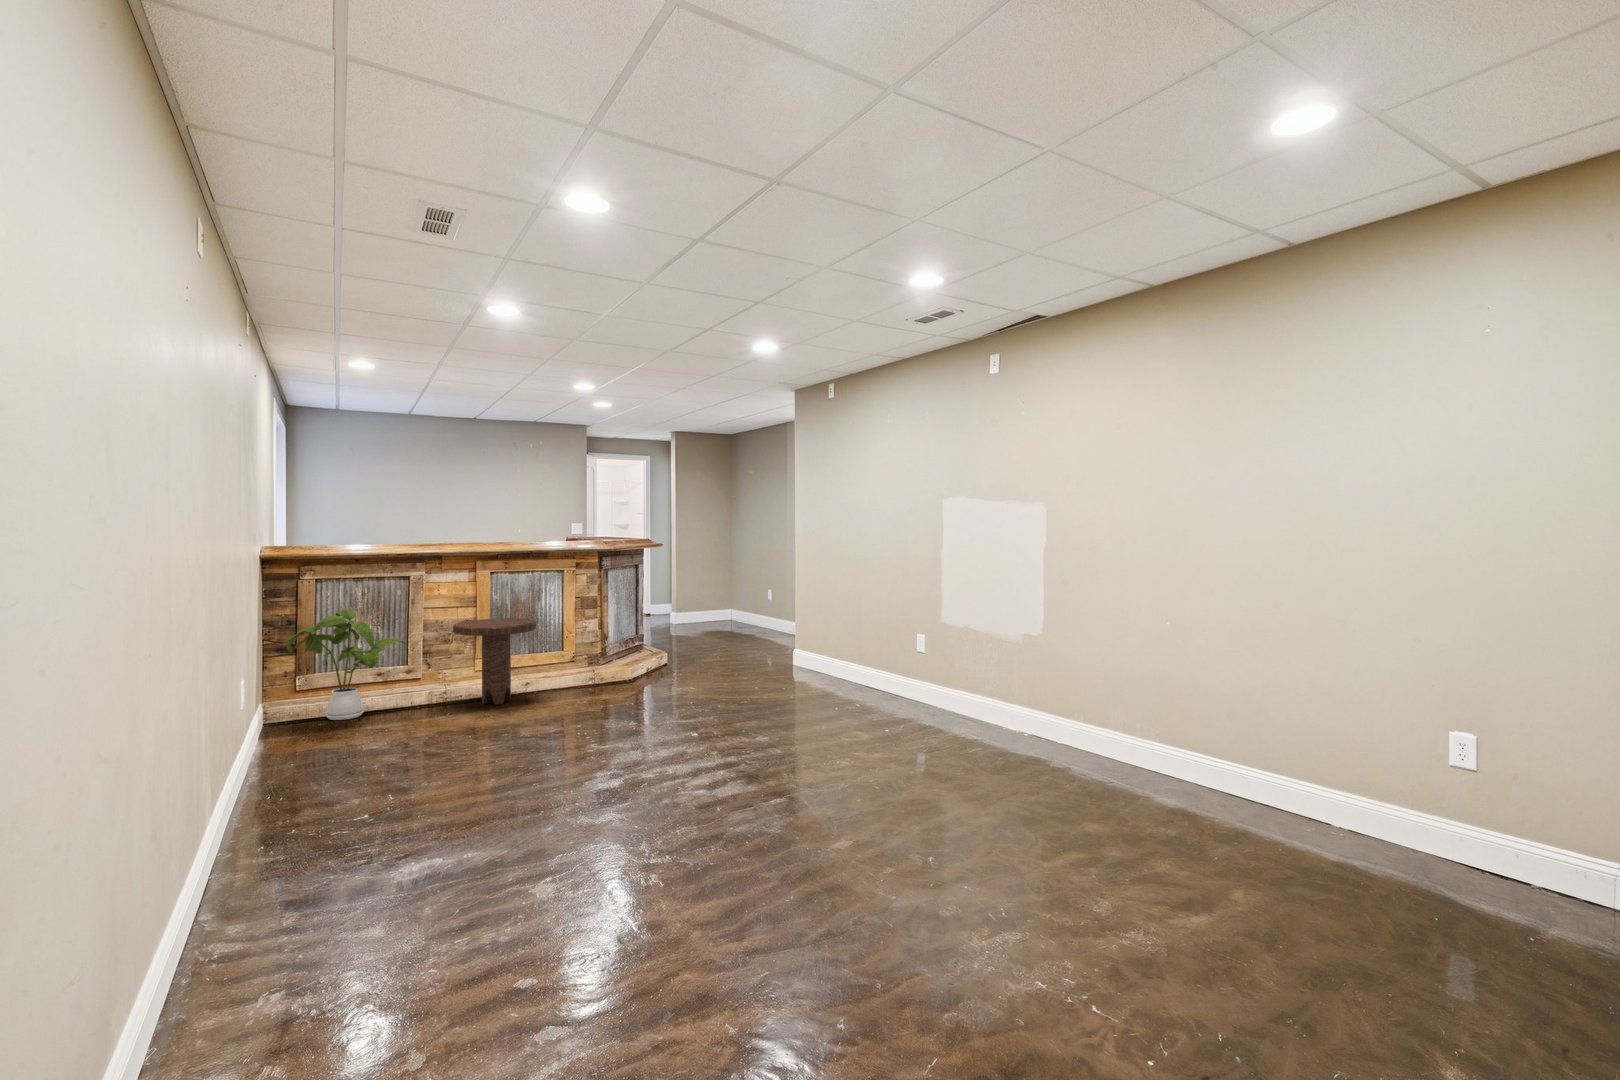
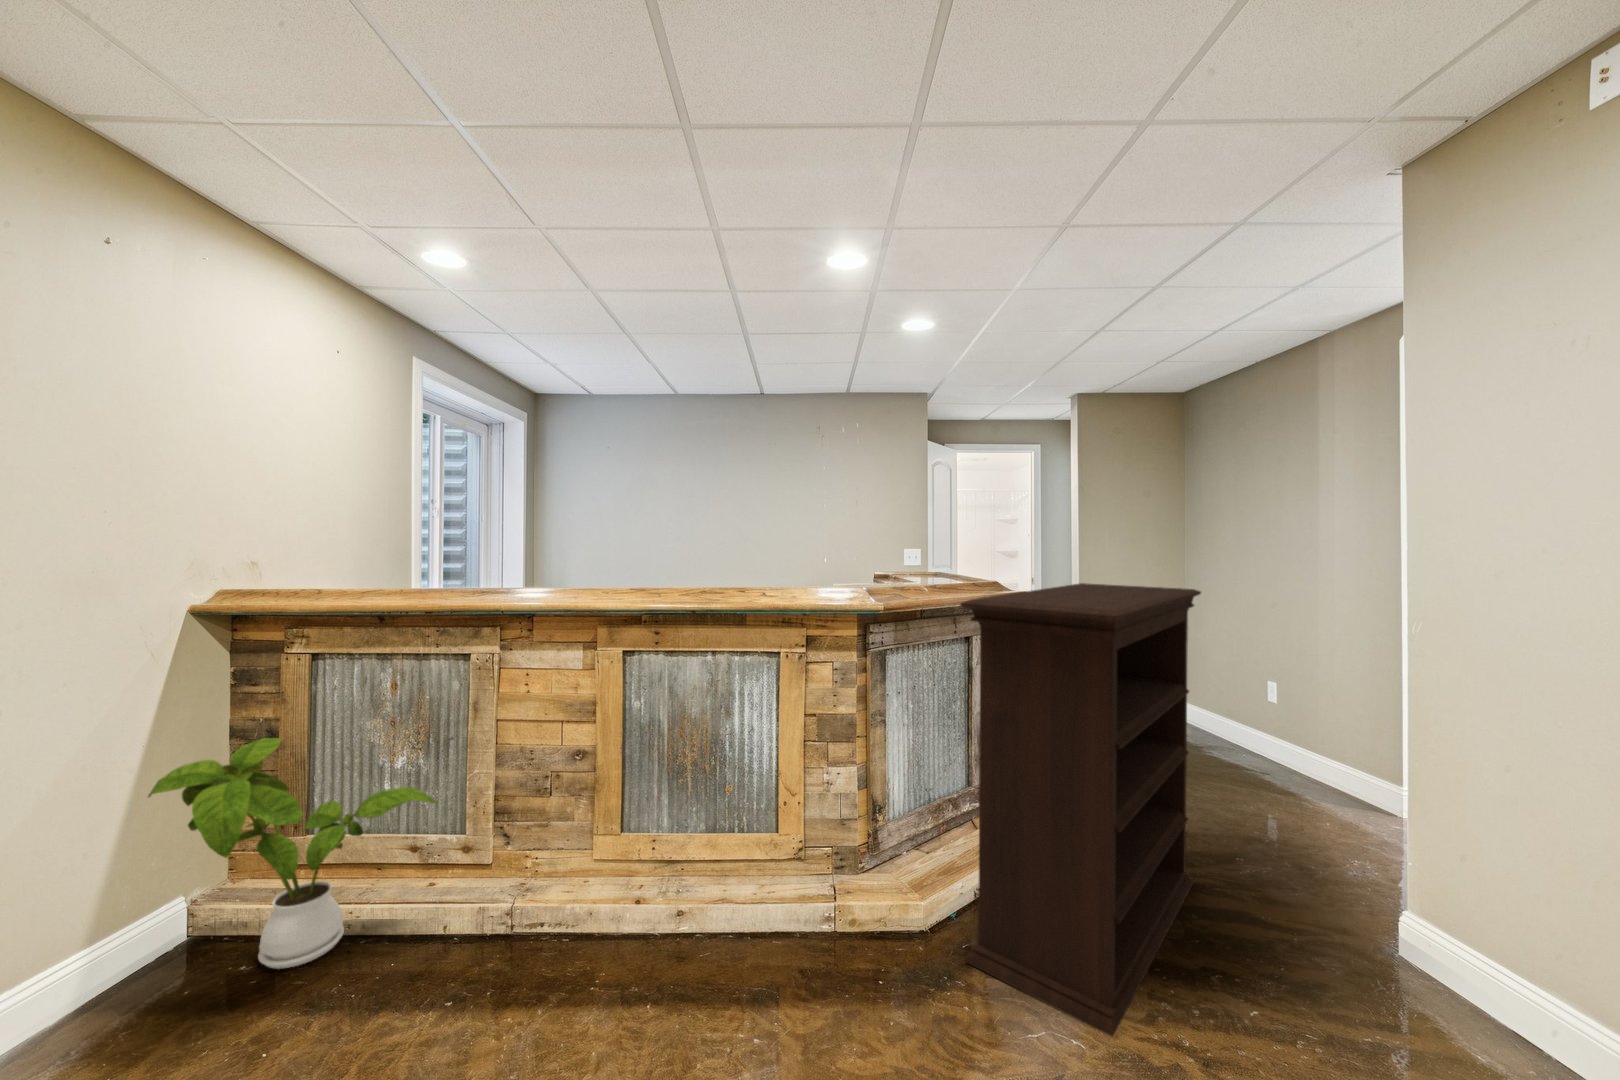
bookshelf: none [647,540,732,684] -> present [960,583,1201,1036]
side table: present [453,618,536,705] -> none [477,755,672,993]

